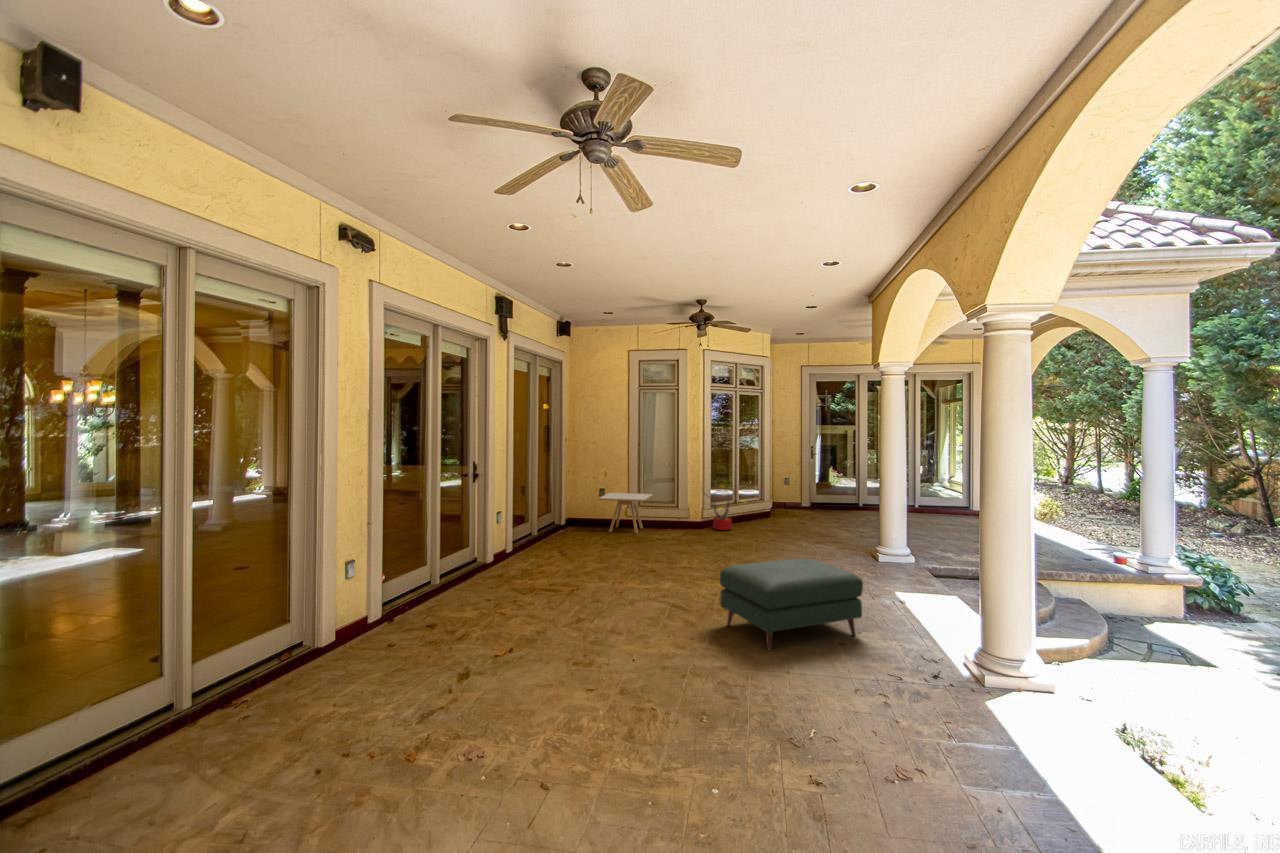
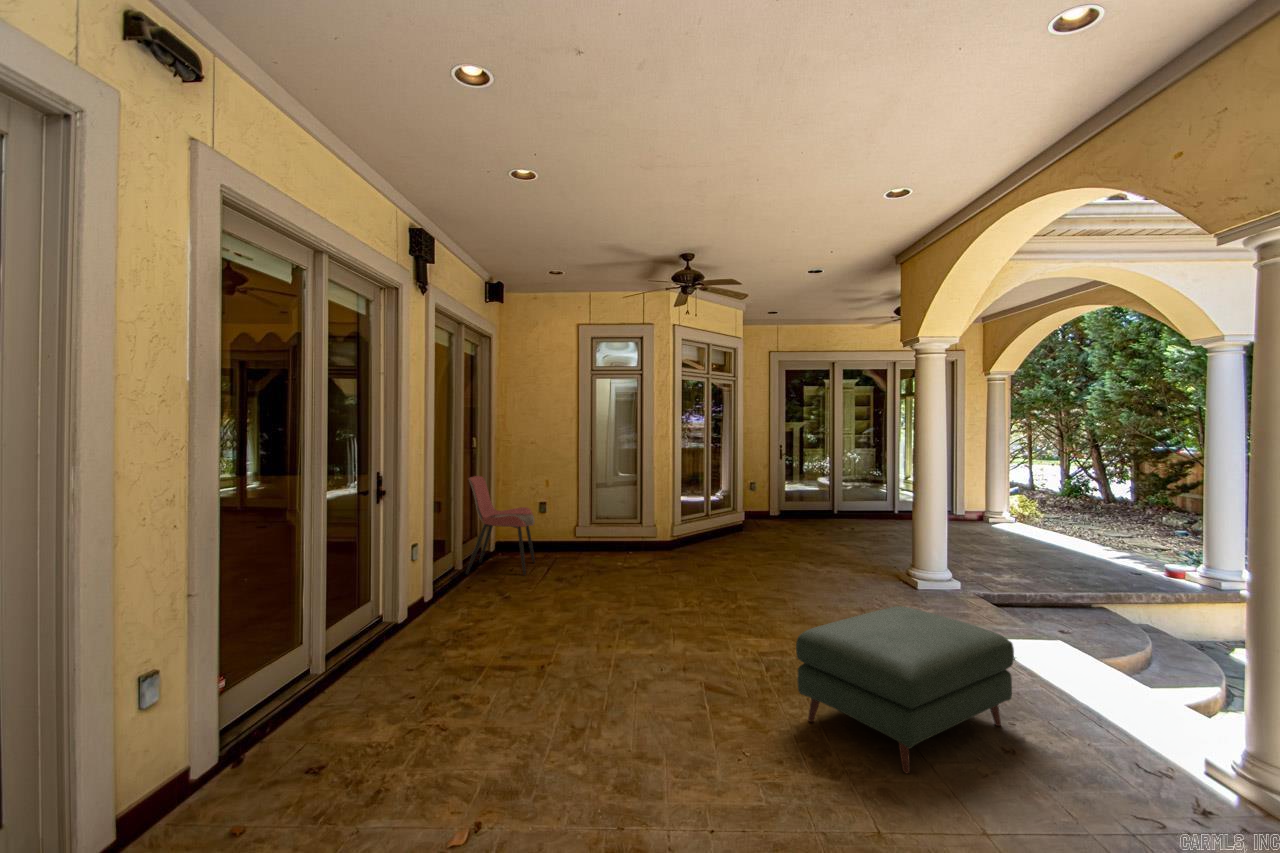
dining chair: none [539,467,591,541] -> present [466,476,535,574]
decorative plant: present [702,490,732,530] -> none [665,492,726,551]
side table: present [599,493,653,533] -> none [545,507,611,560]

